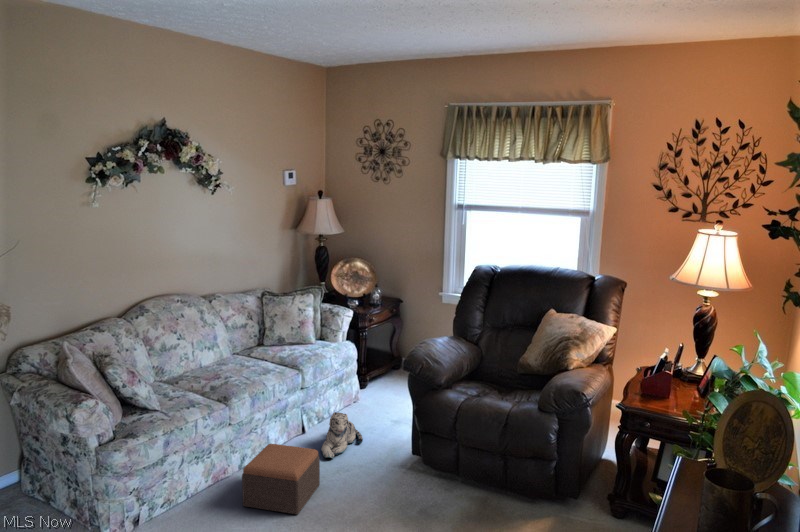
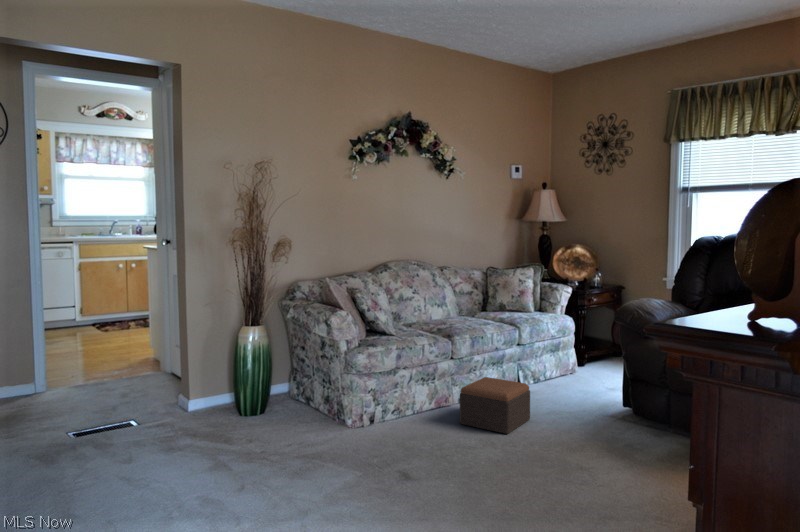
plush toy: present [321,412,363,458] -> none [534,364,576,405]

